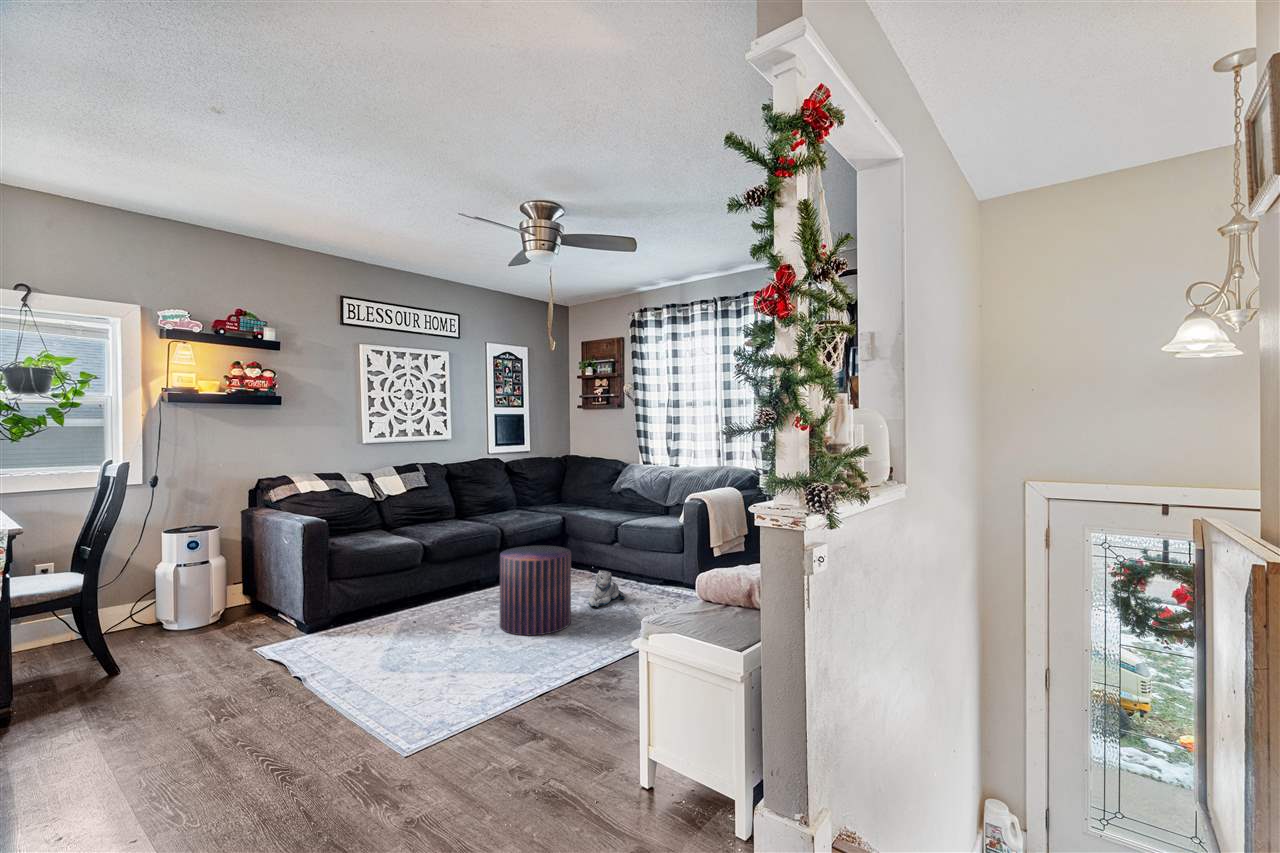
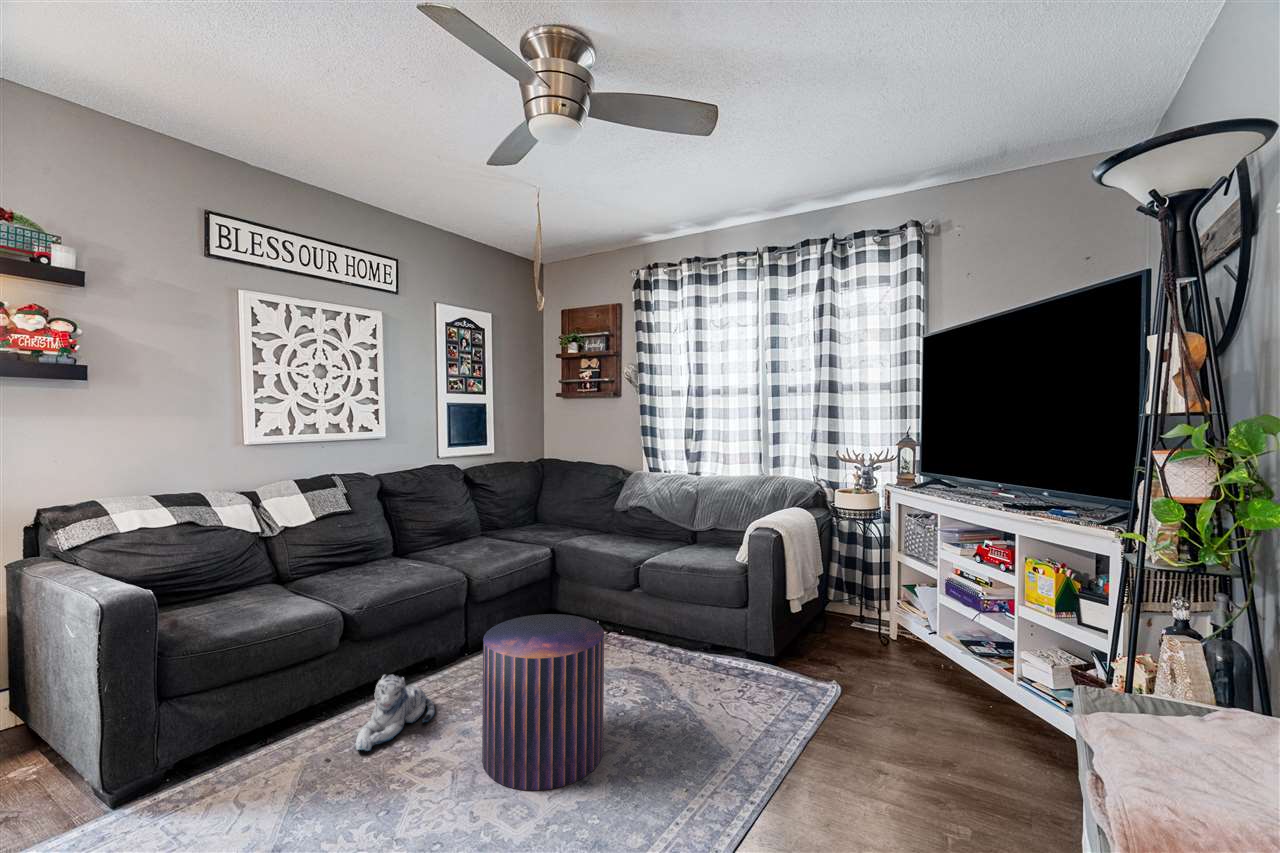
plush toy: present [589,570,625,607] -> present [355,675,435,751]

